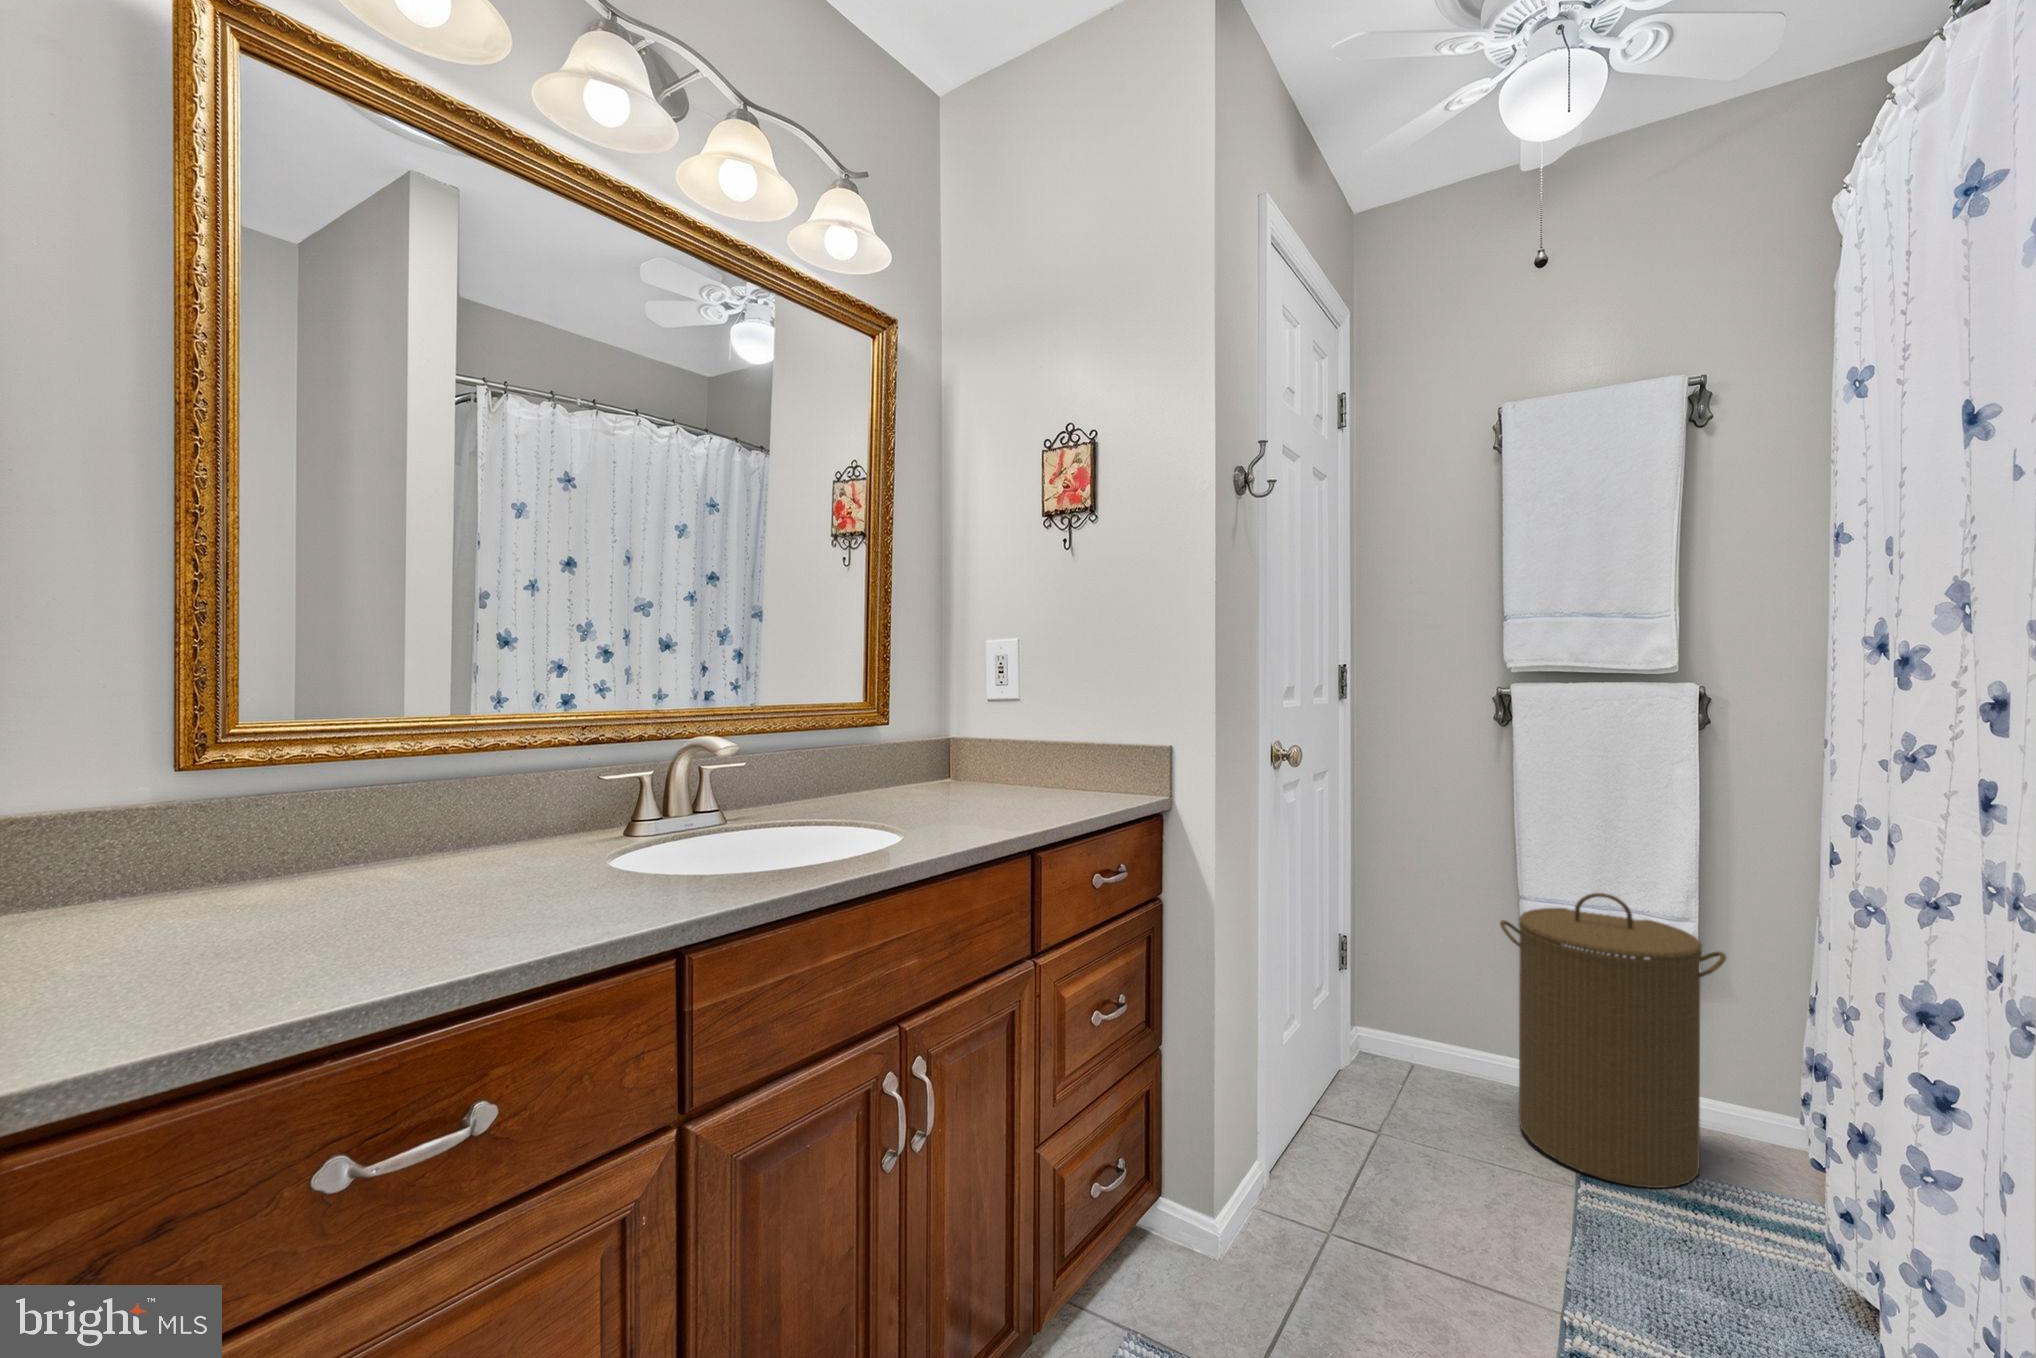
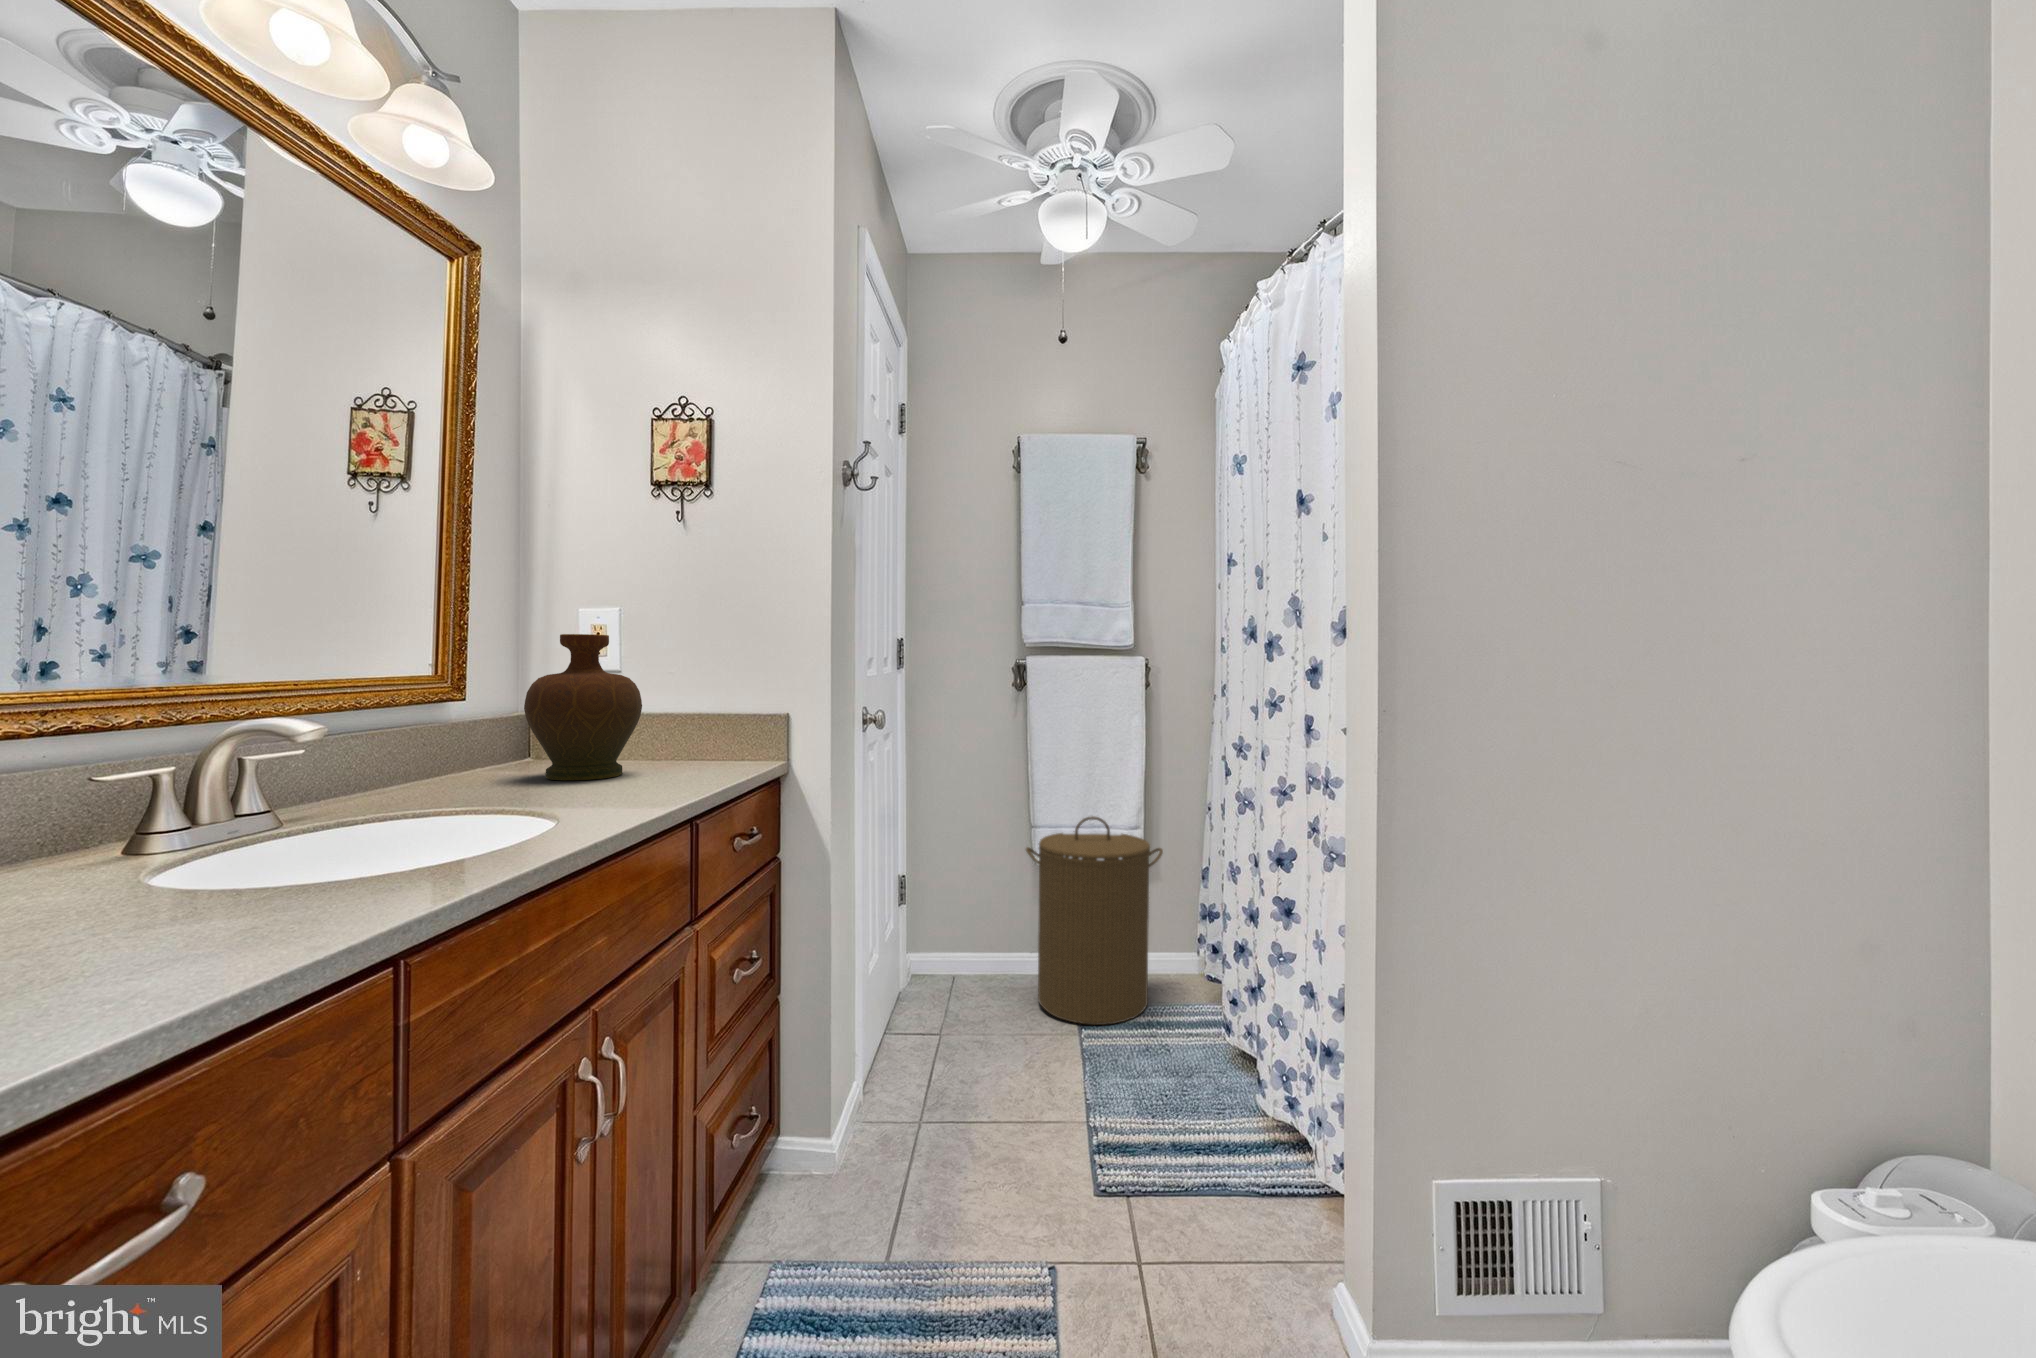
decorative vase: none [934,662,1030,798] -> present [524,634,642,780]

